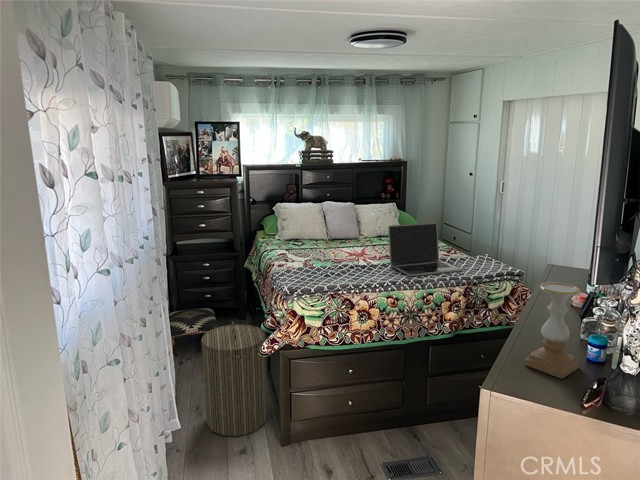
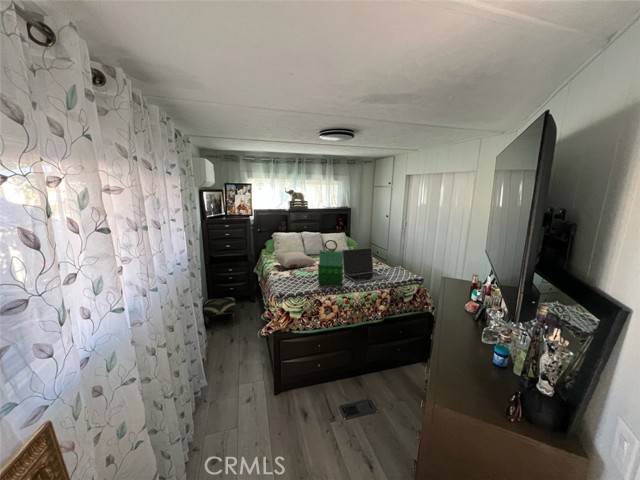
tote bag: none [349,207,388,279] -> present [318,240,343,285]
pillow: none [278,232,347,258] -> present [275,252,316,268]
candle holder: present [525,282,580,379] -> none [450,310,493,388]
laundry hamper: present [201,322,267,436] -> none [221,315,266,392]

